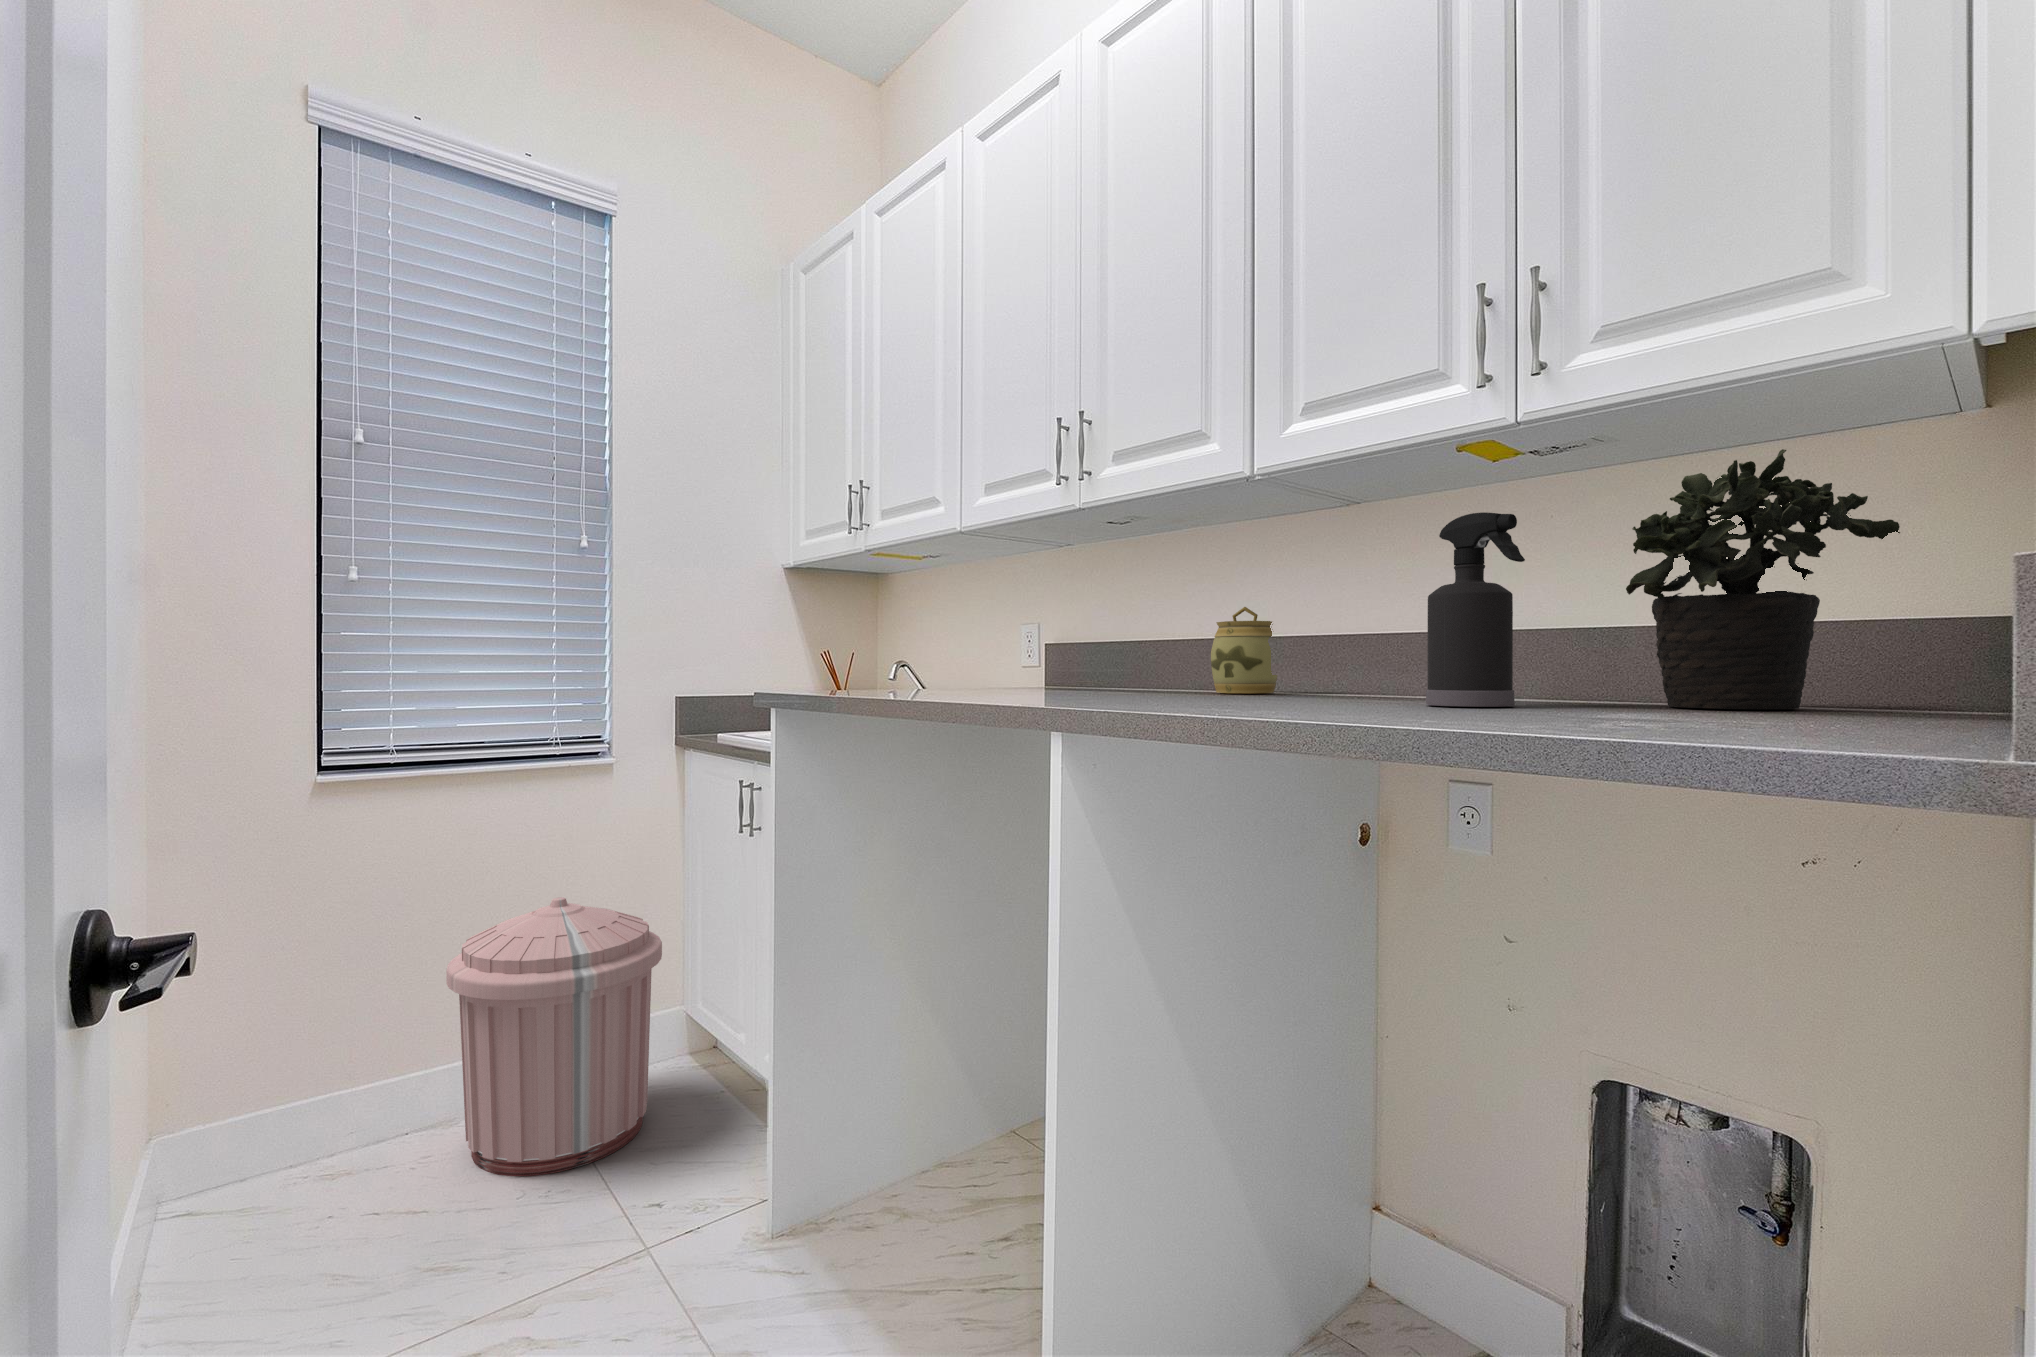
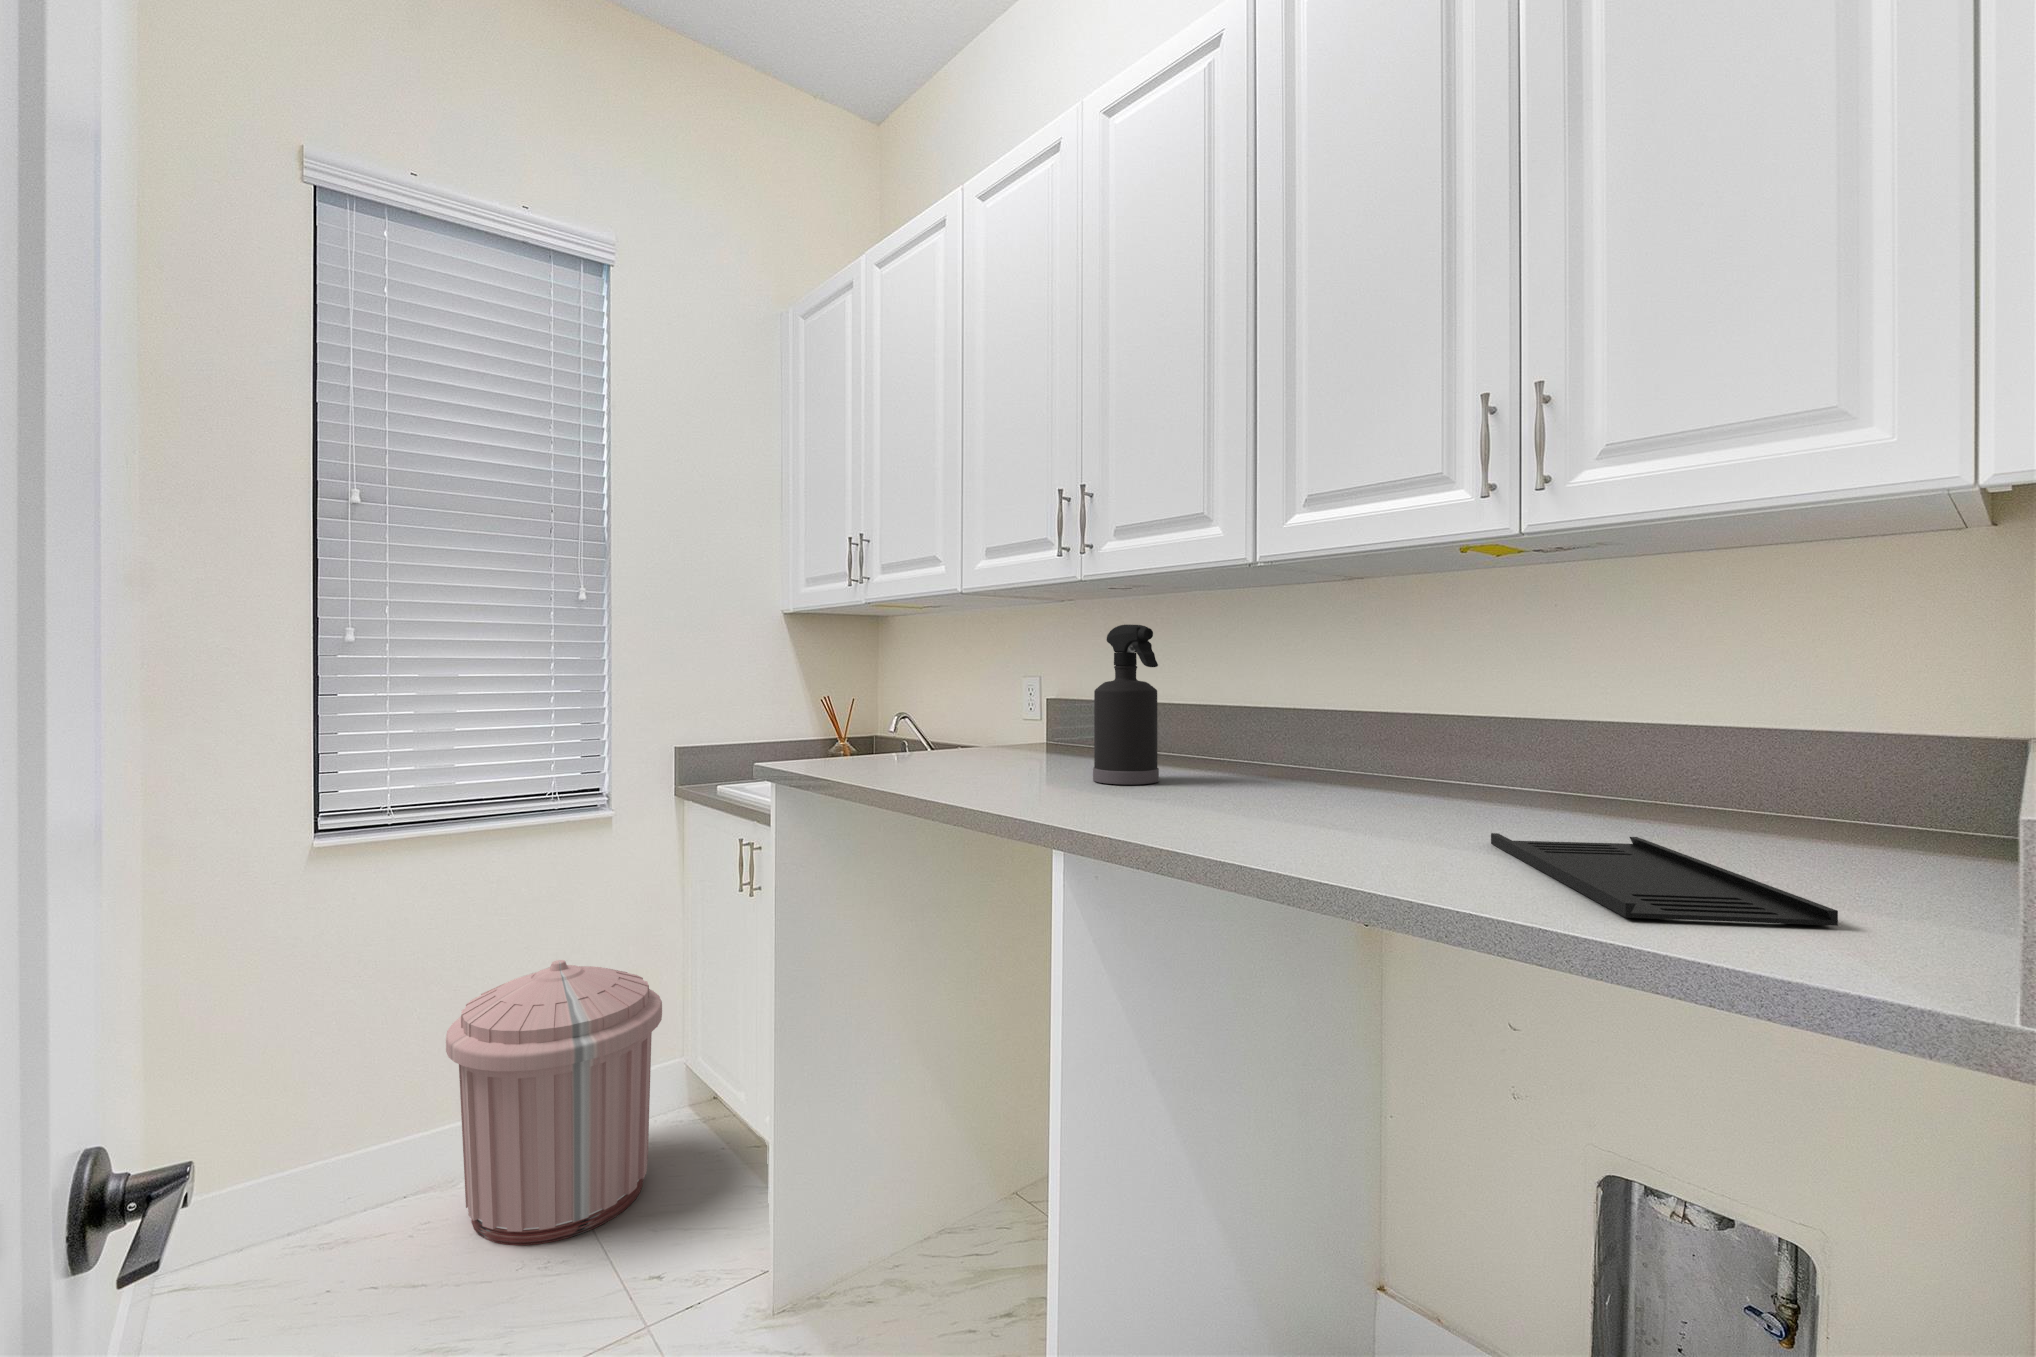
potted plant: present [1626,449,1900,709] -> none [1634,559,1912,826]
spray bottle: present [1426,512,1525,707] -> present [1093,625,1159,784]
jar: present [1211,607,1277,693] -> none [1211,677,1280,766]
tray: none [1482,706,1813,737] -> present [1491,833,1838,926]

